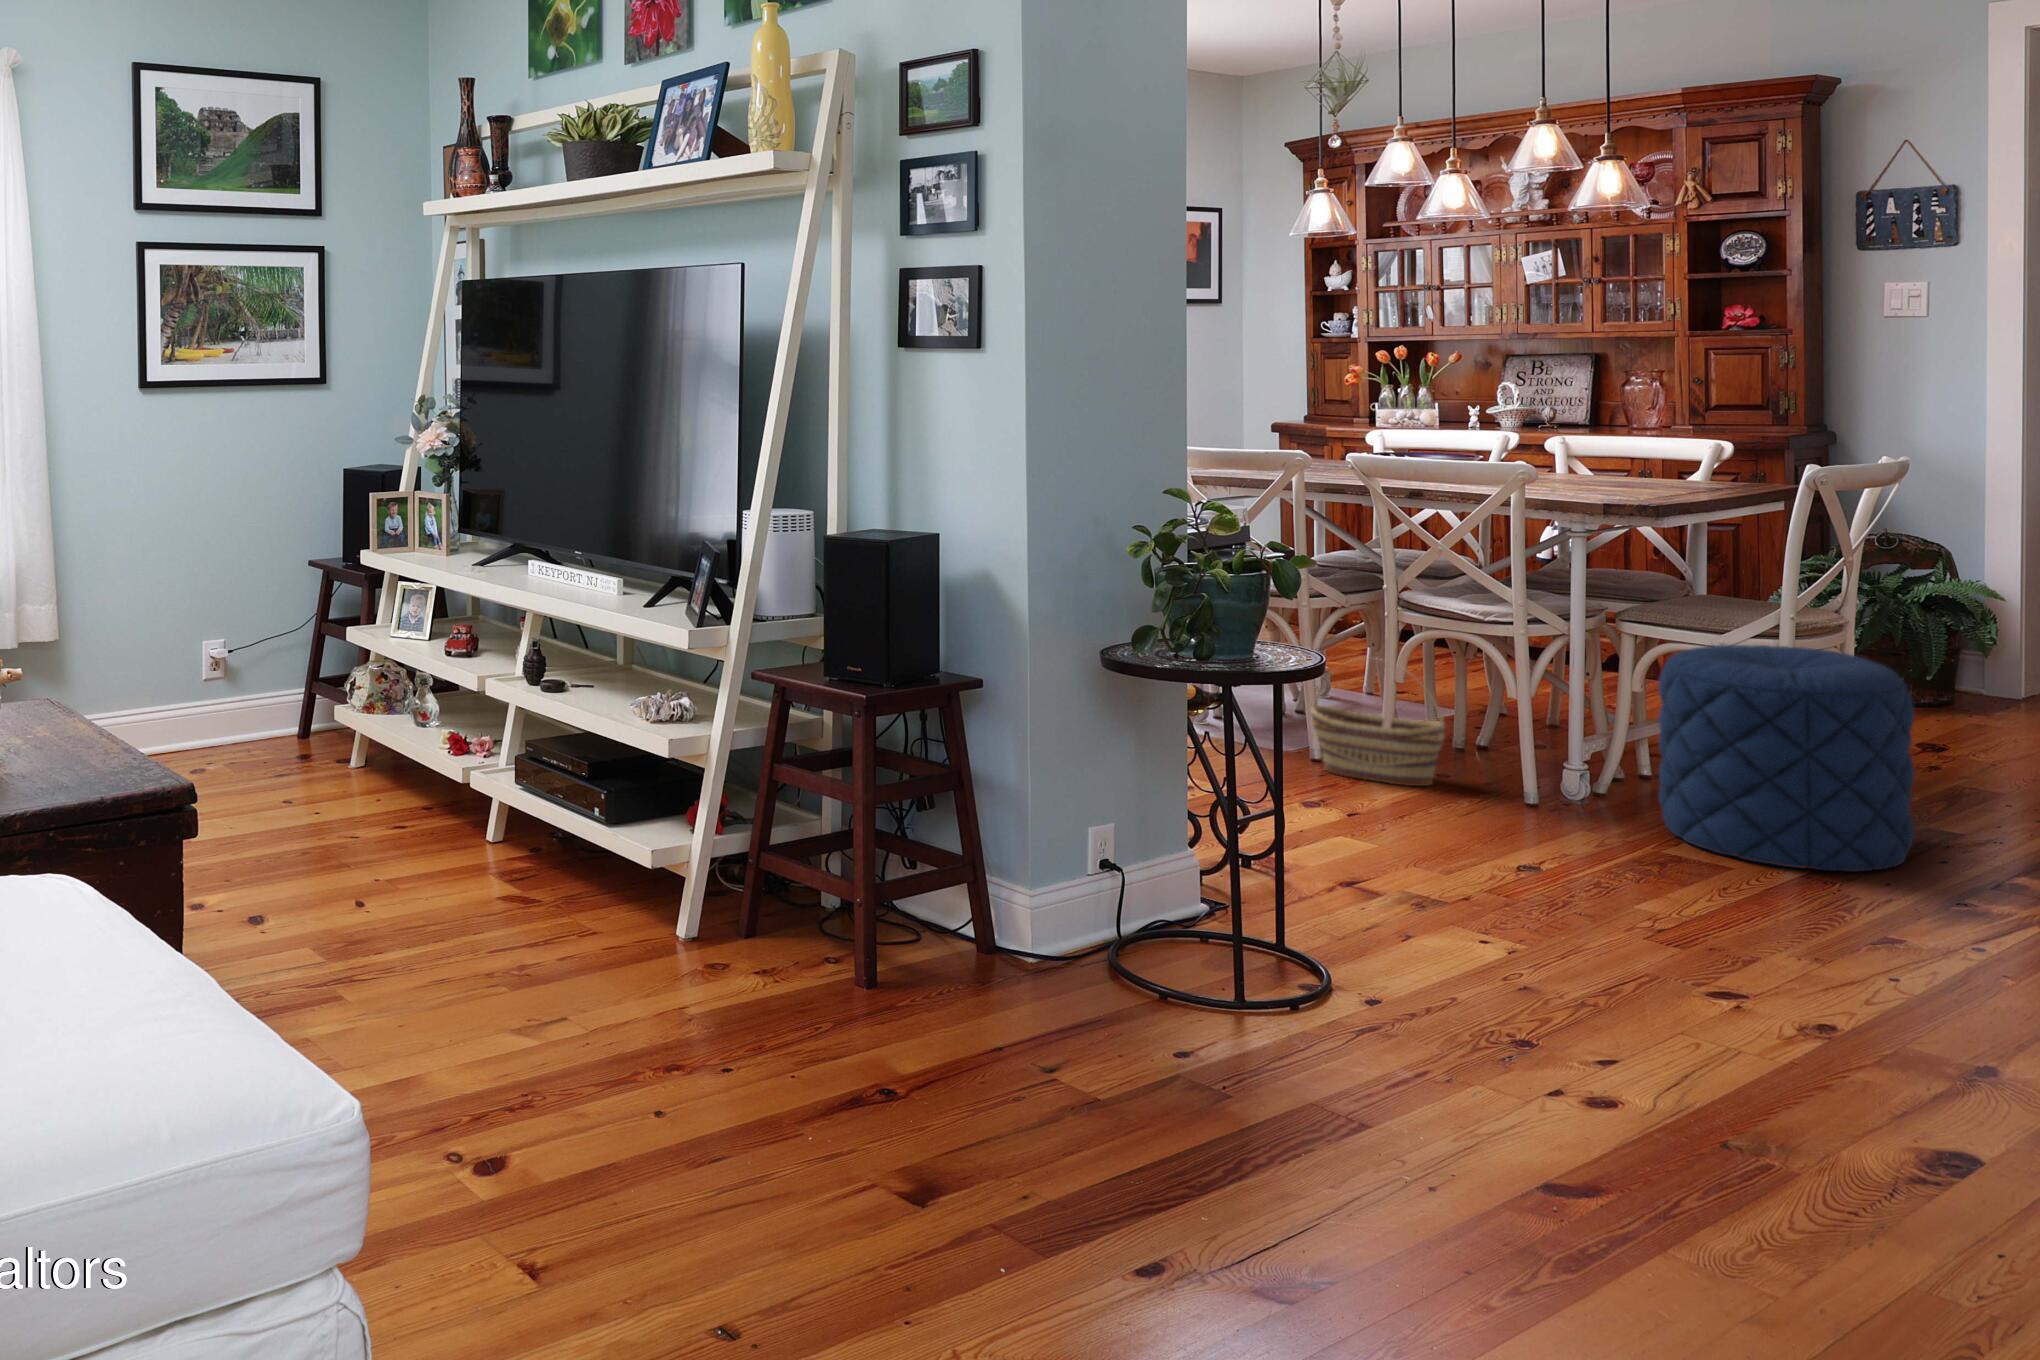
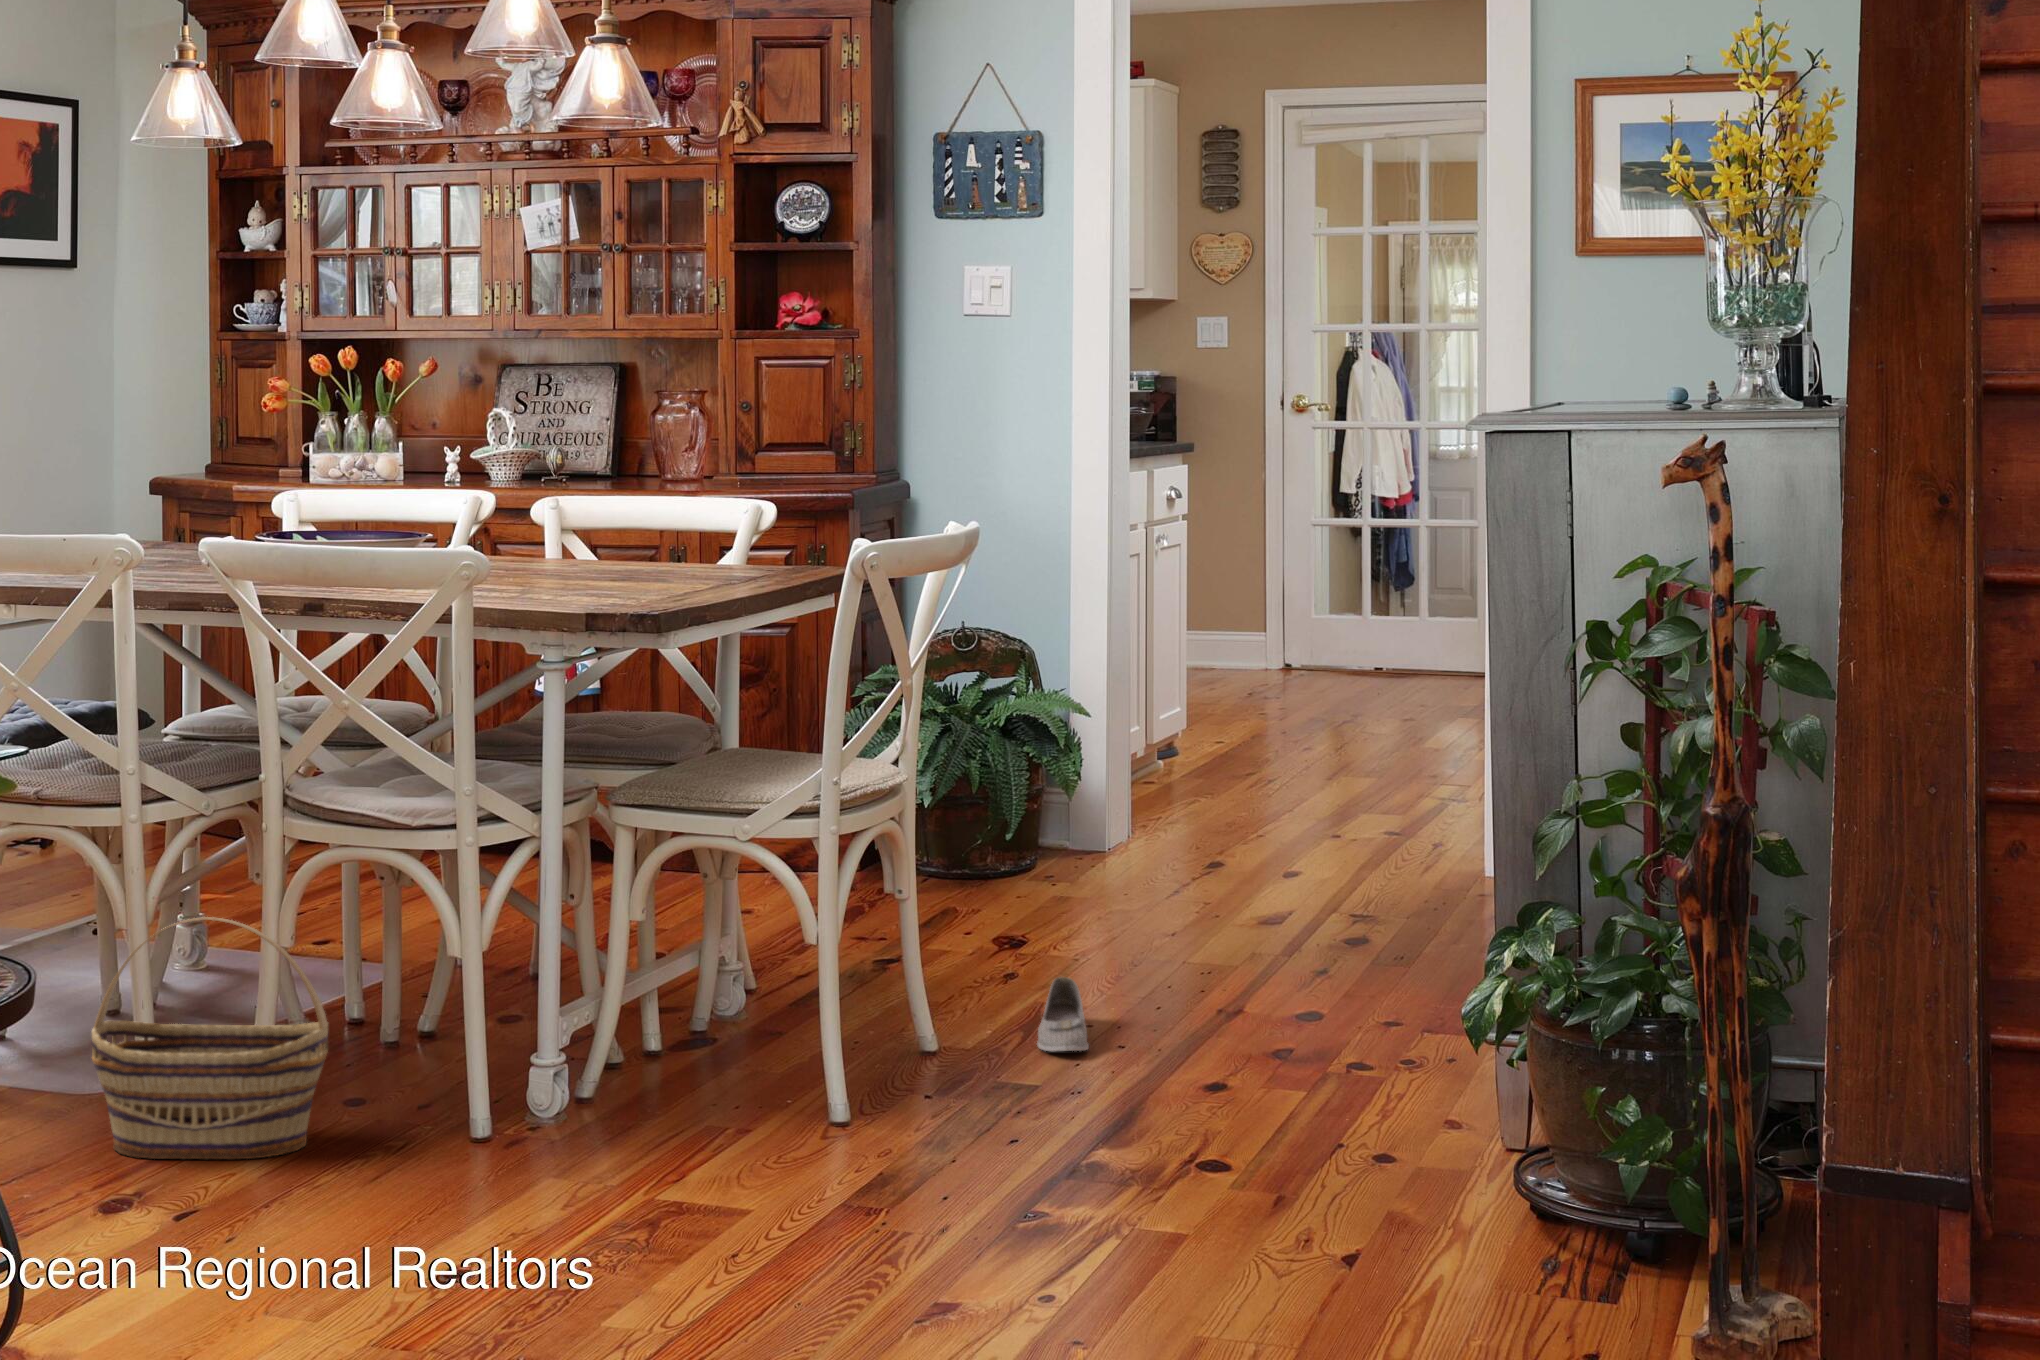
pouf: present [1659,645,1914,871] -> none [657,824,1000,1216]
shoe: none [1951,771,1997,818] -> present [1037,977,1089,1051]

